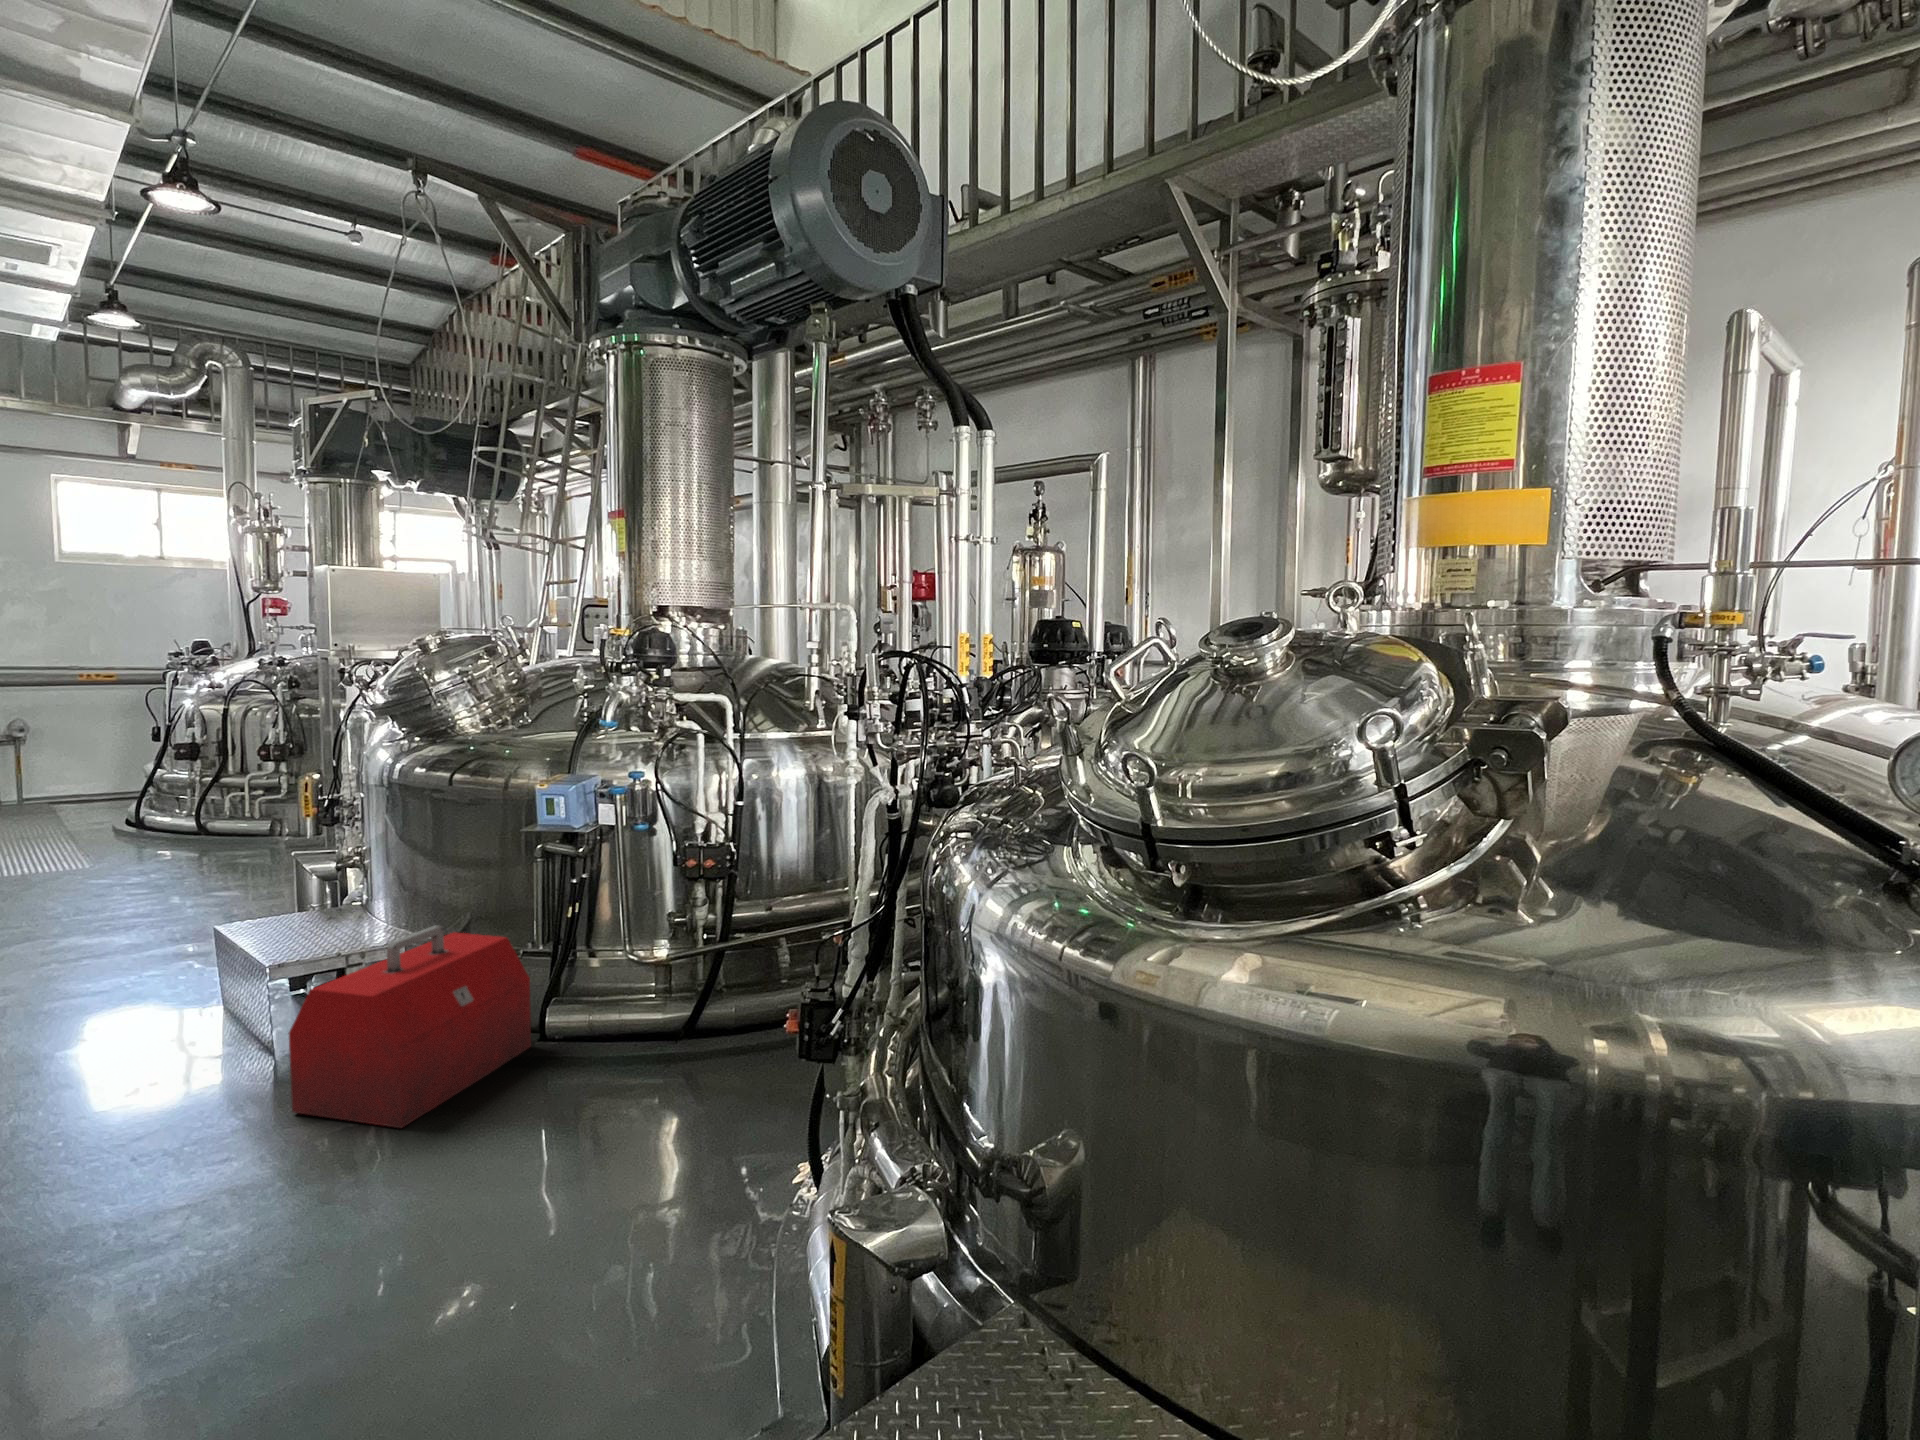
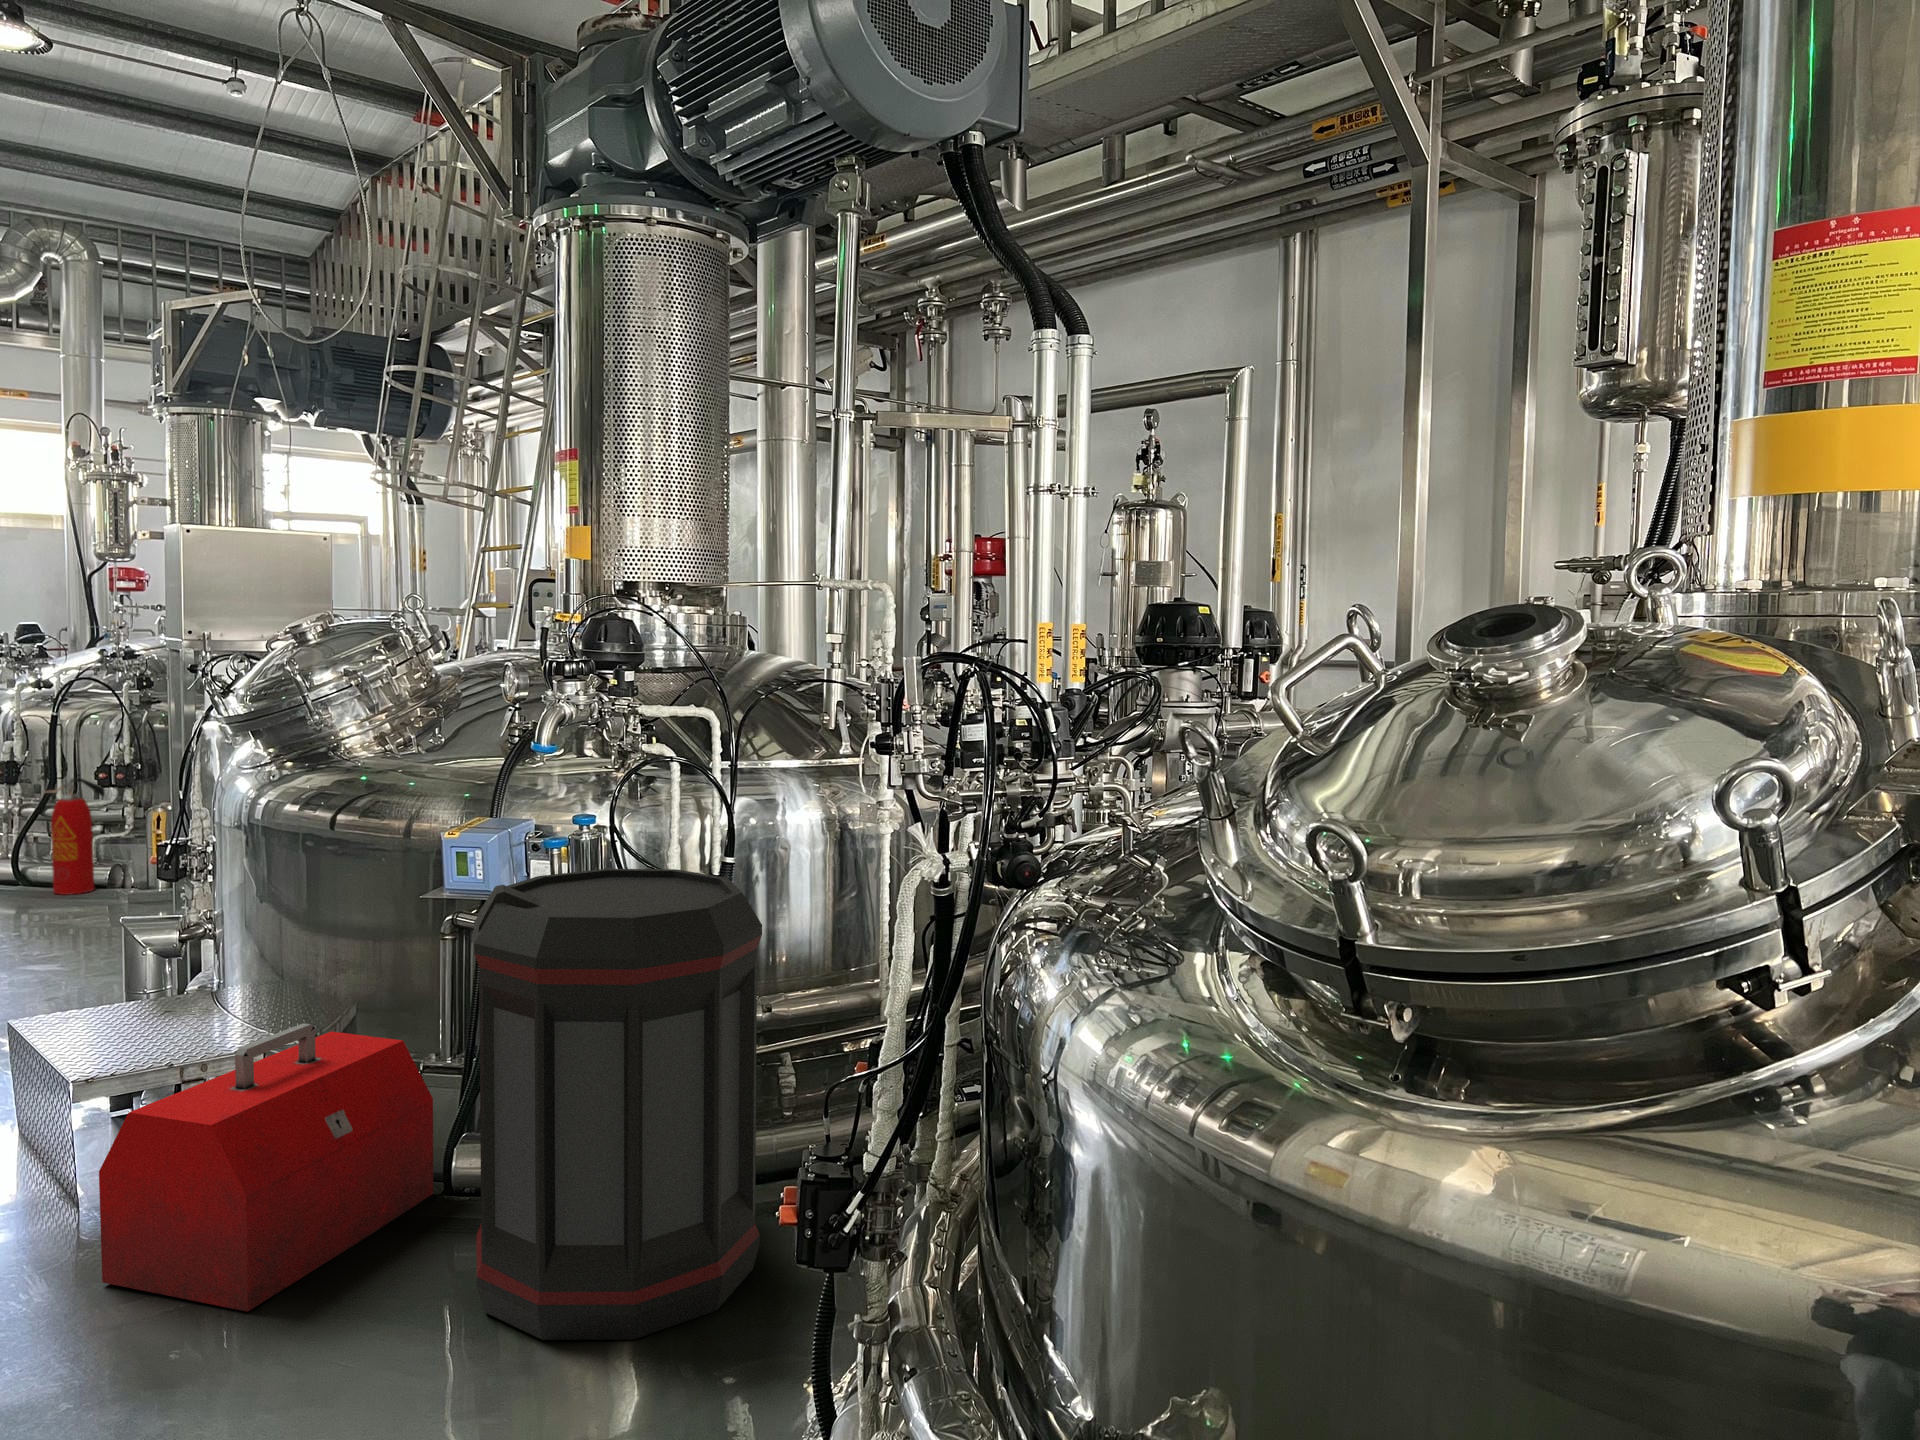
fire extinguisher: none [215,757,262,845] -> present [45,778,105,895]
trash can: none [561,810,769,1140] -> present [474,869,762,1340]

